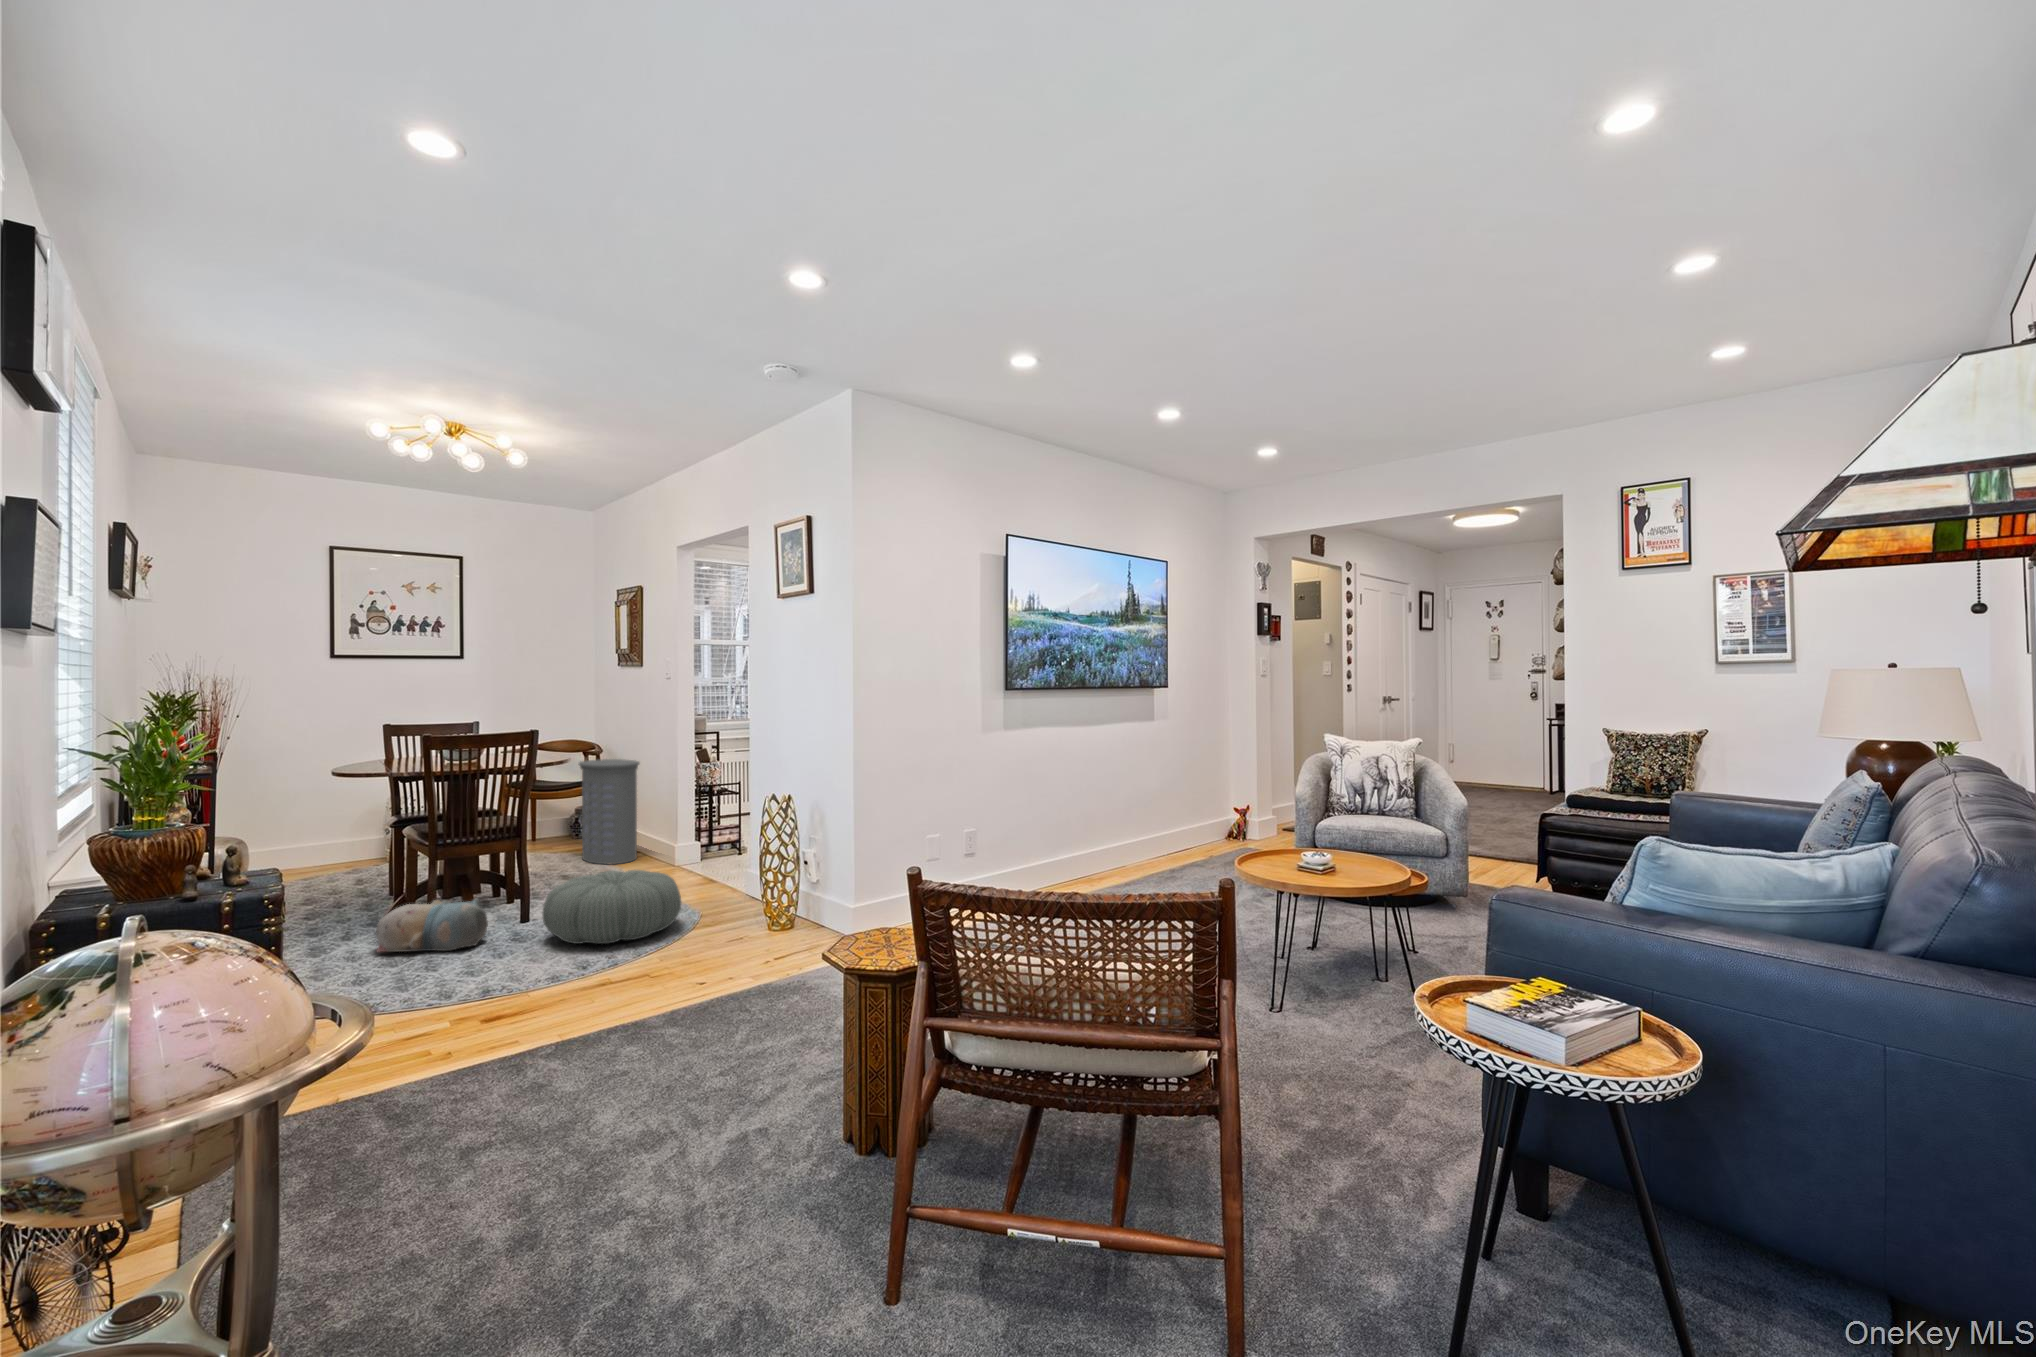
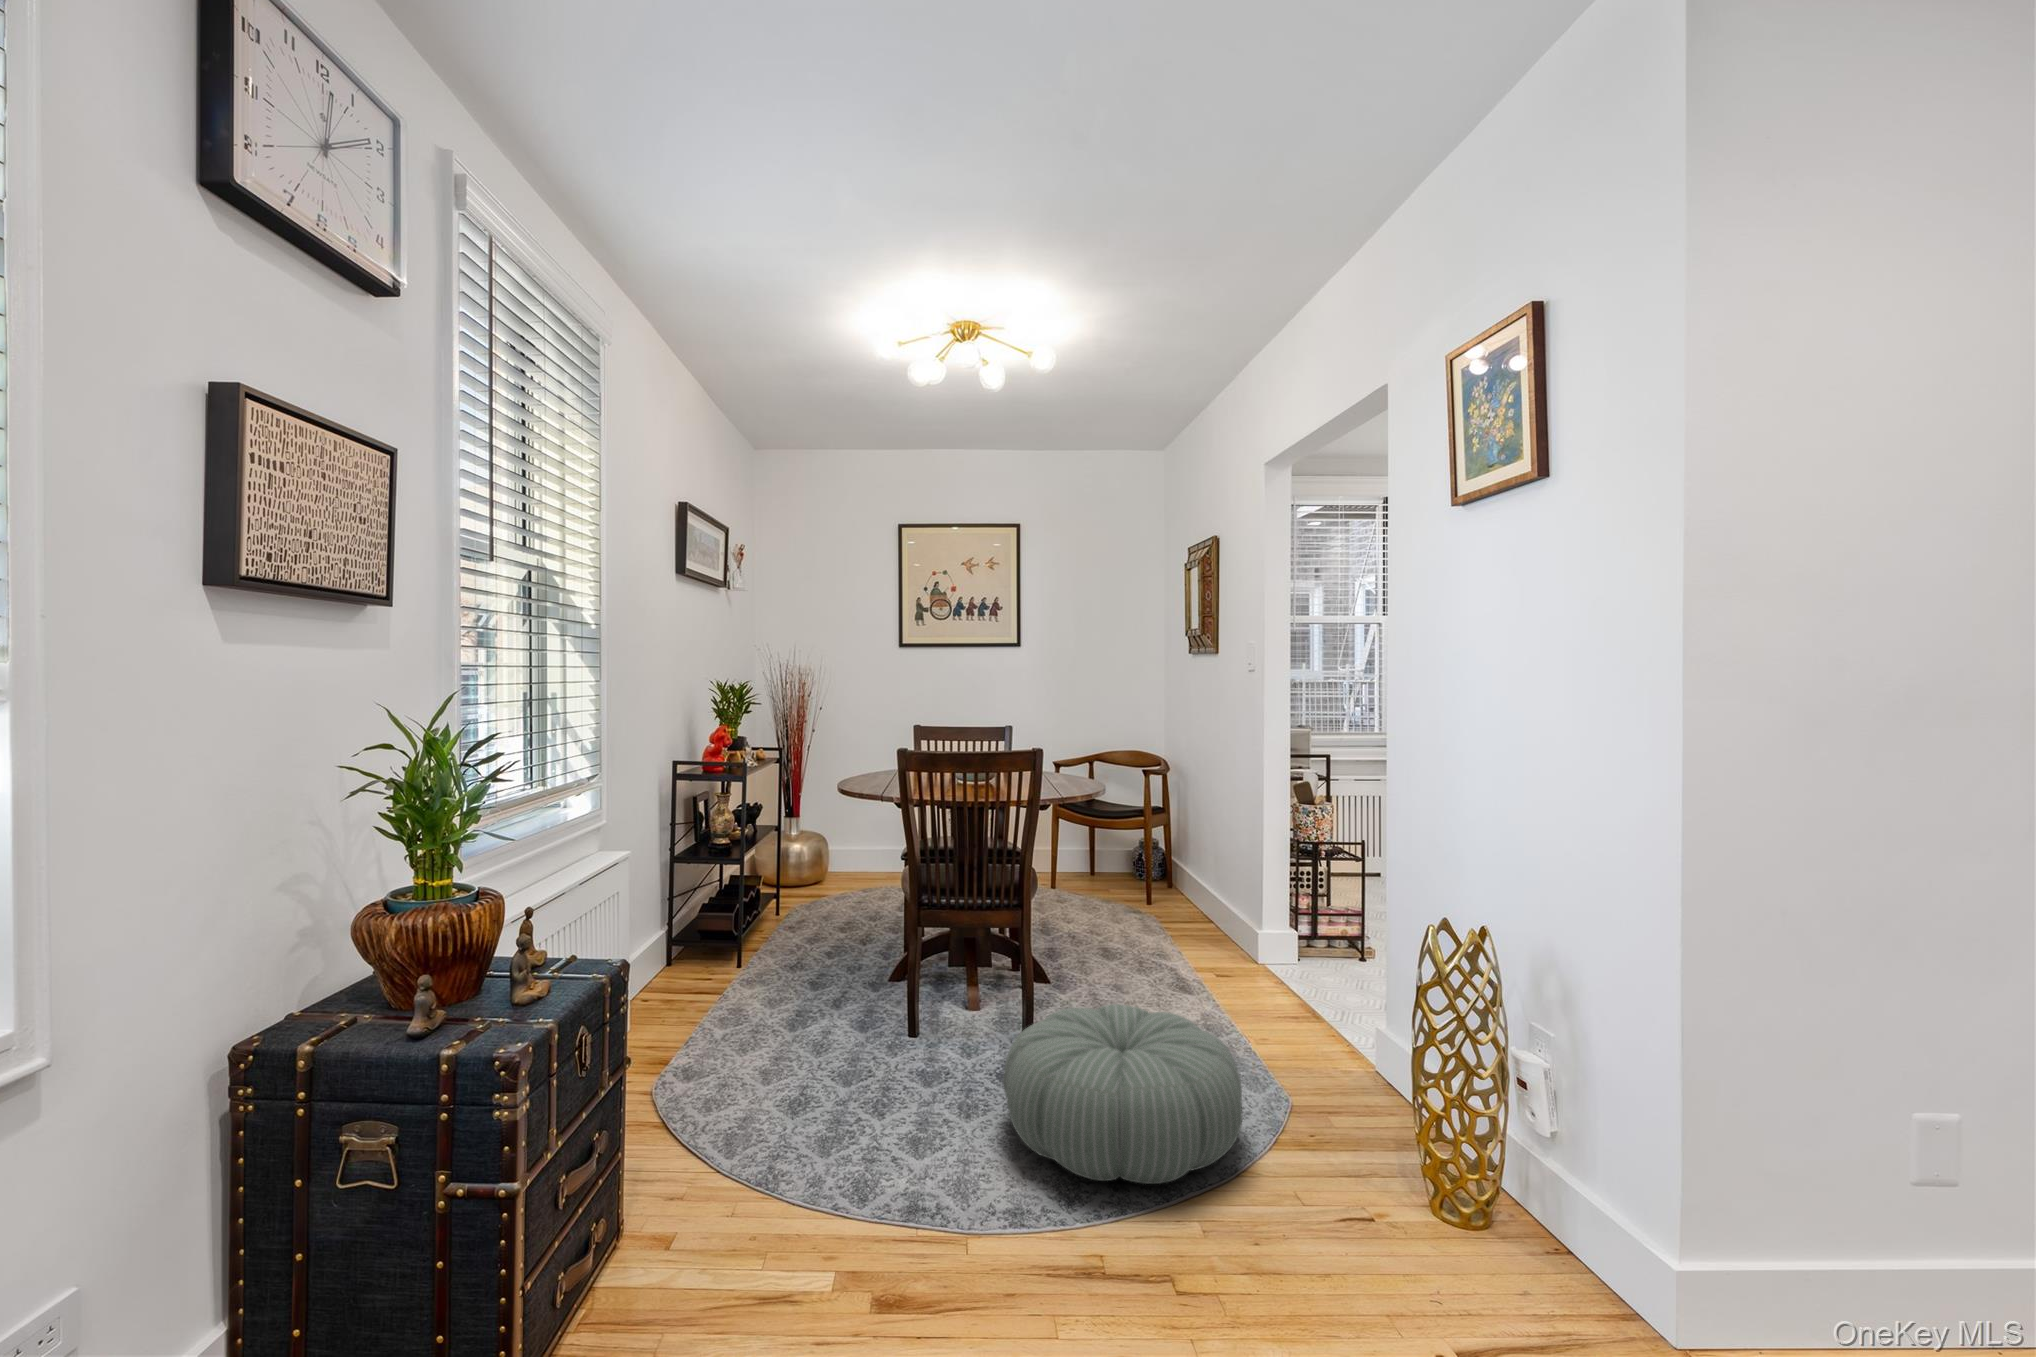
laundry hamper: present [578,759,640,864] -> none [1133,783,1211,943]
plush toy: present [376,899,488,952] -> none [795,999,939,1100]

